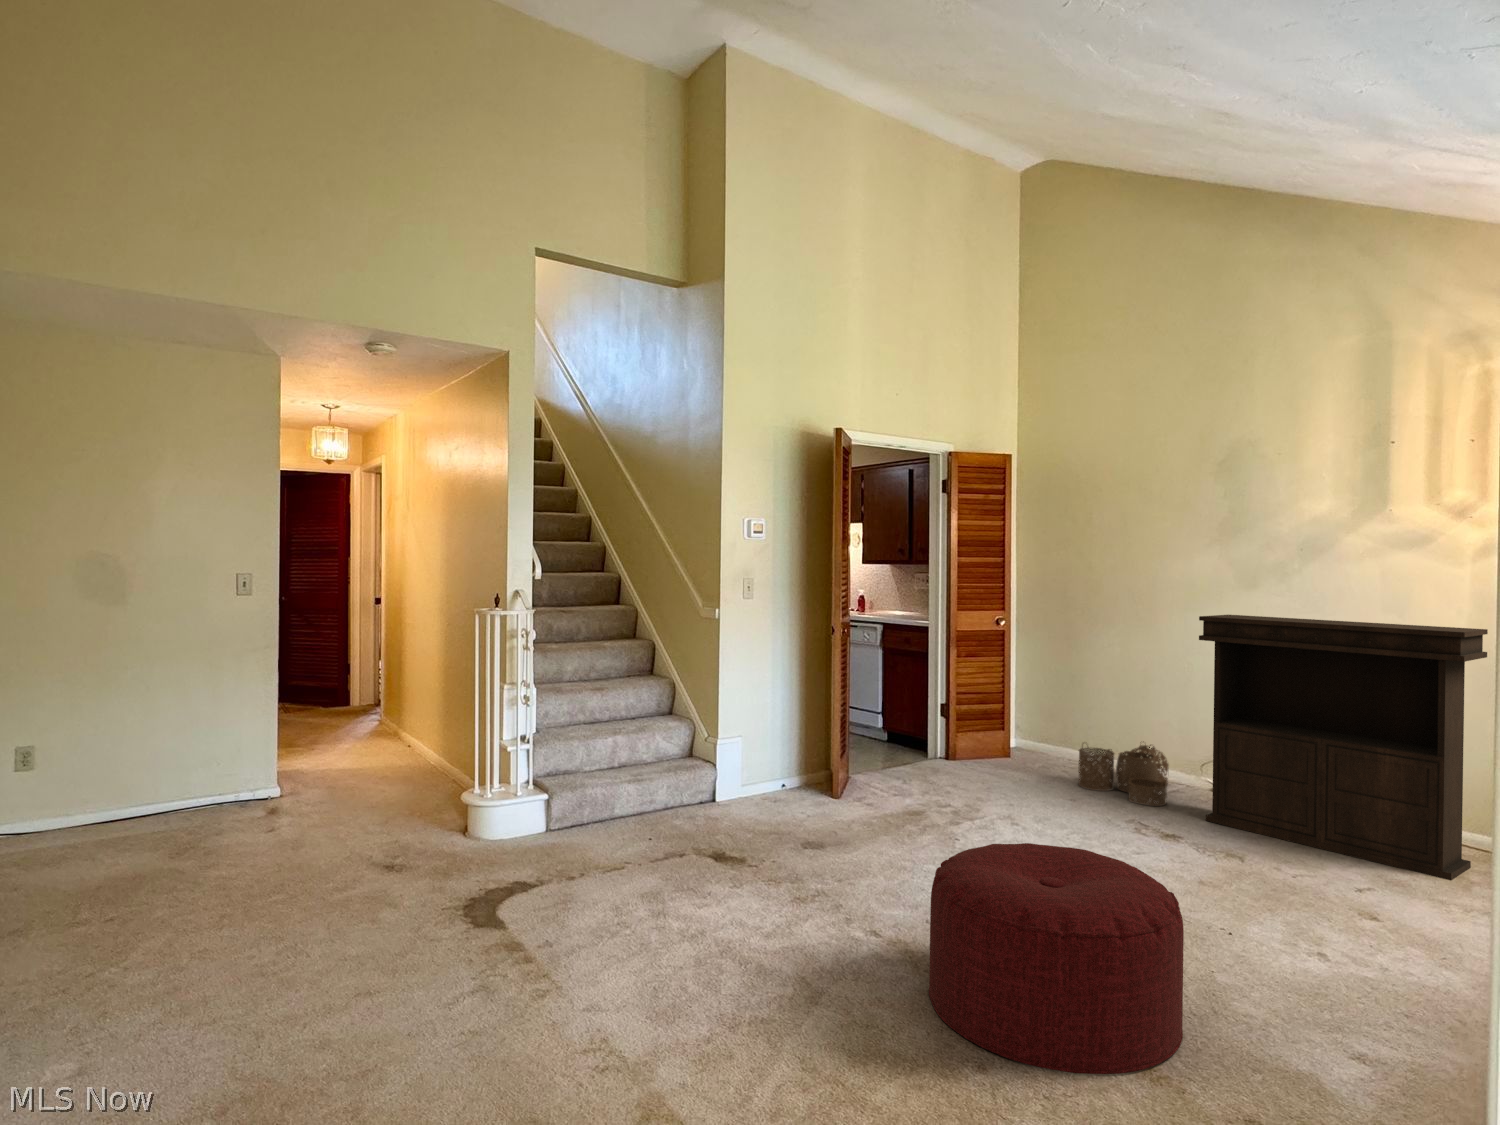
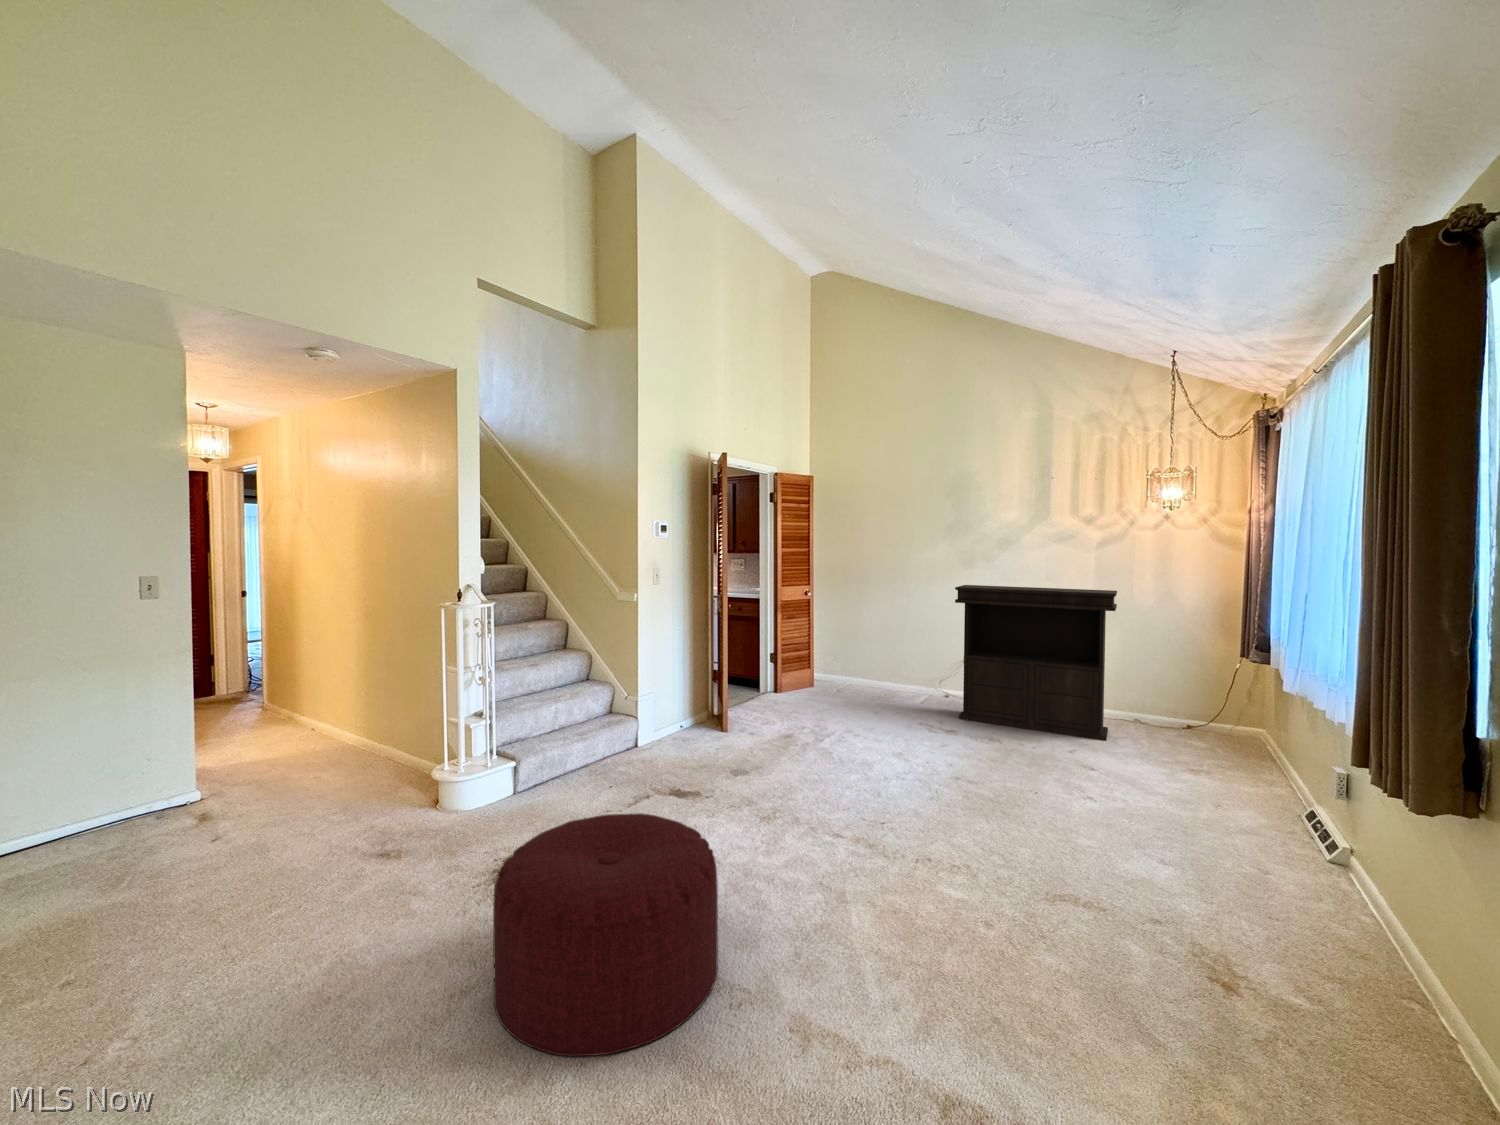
woven basket: present [1078,743,1169,806] -> none [869,669,929,712]
ottoman: present [929,843,1184,1074] -> present [493,813,718,1056]

